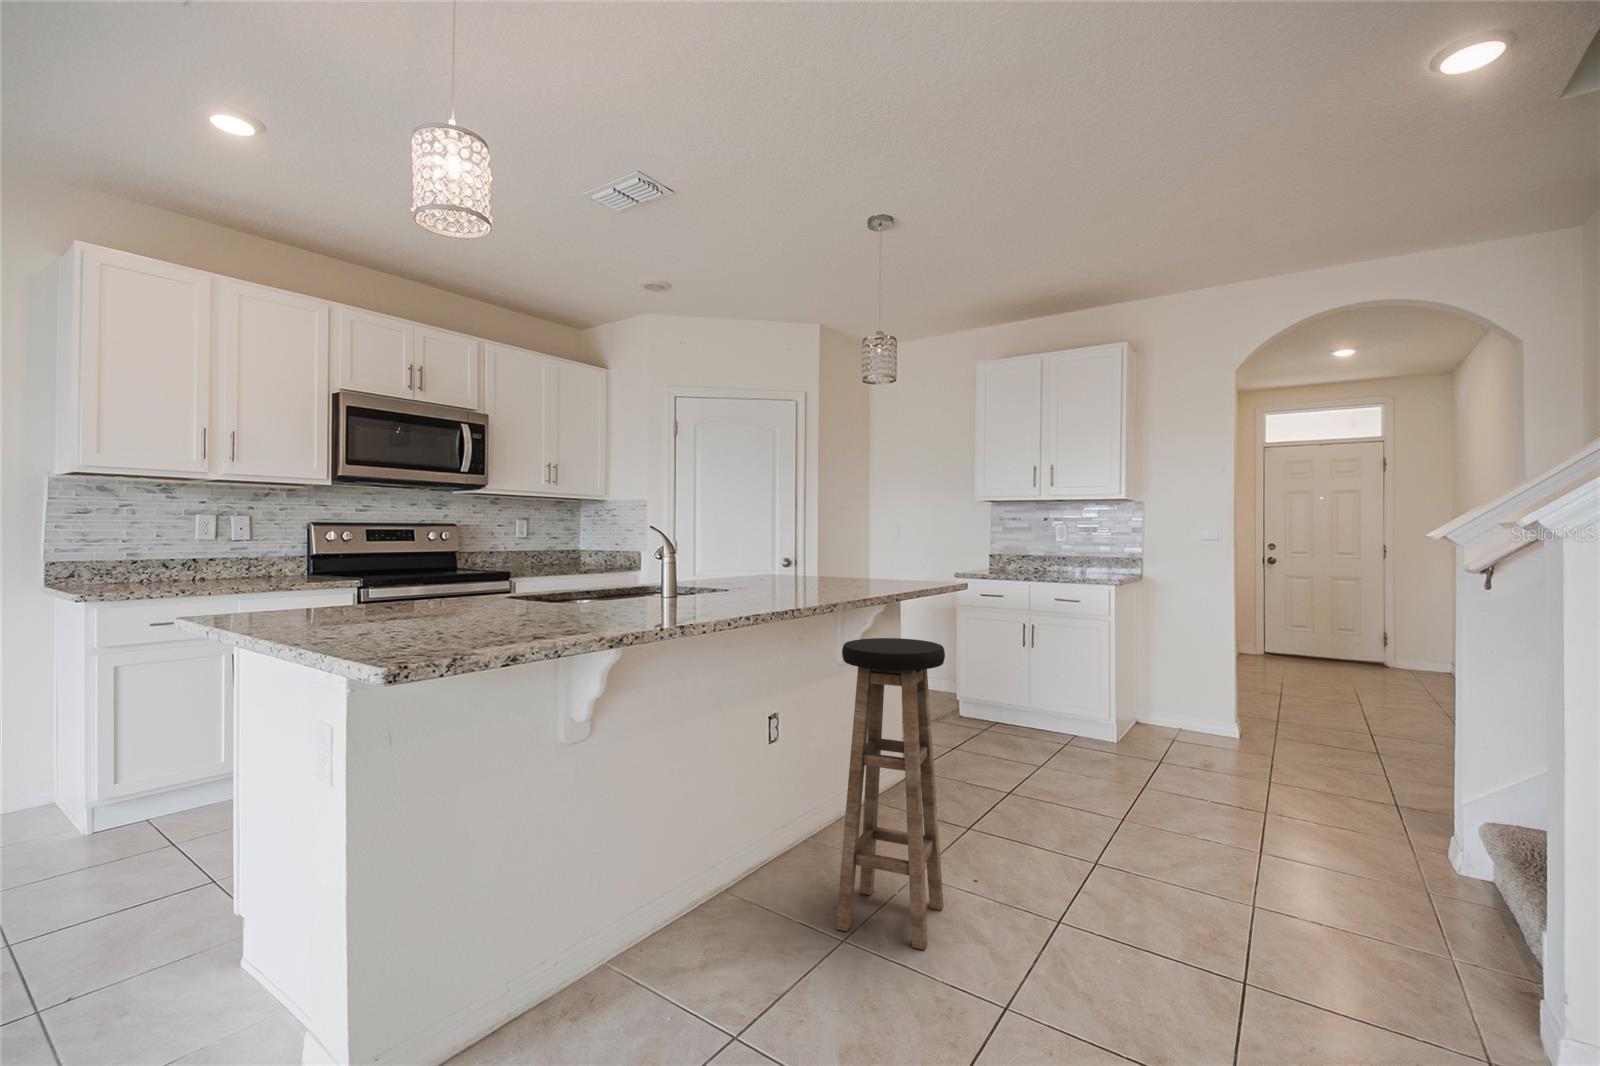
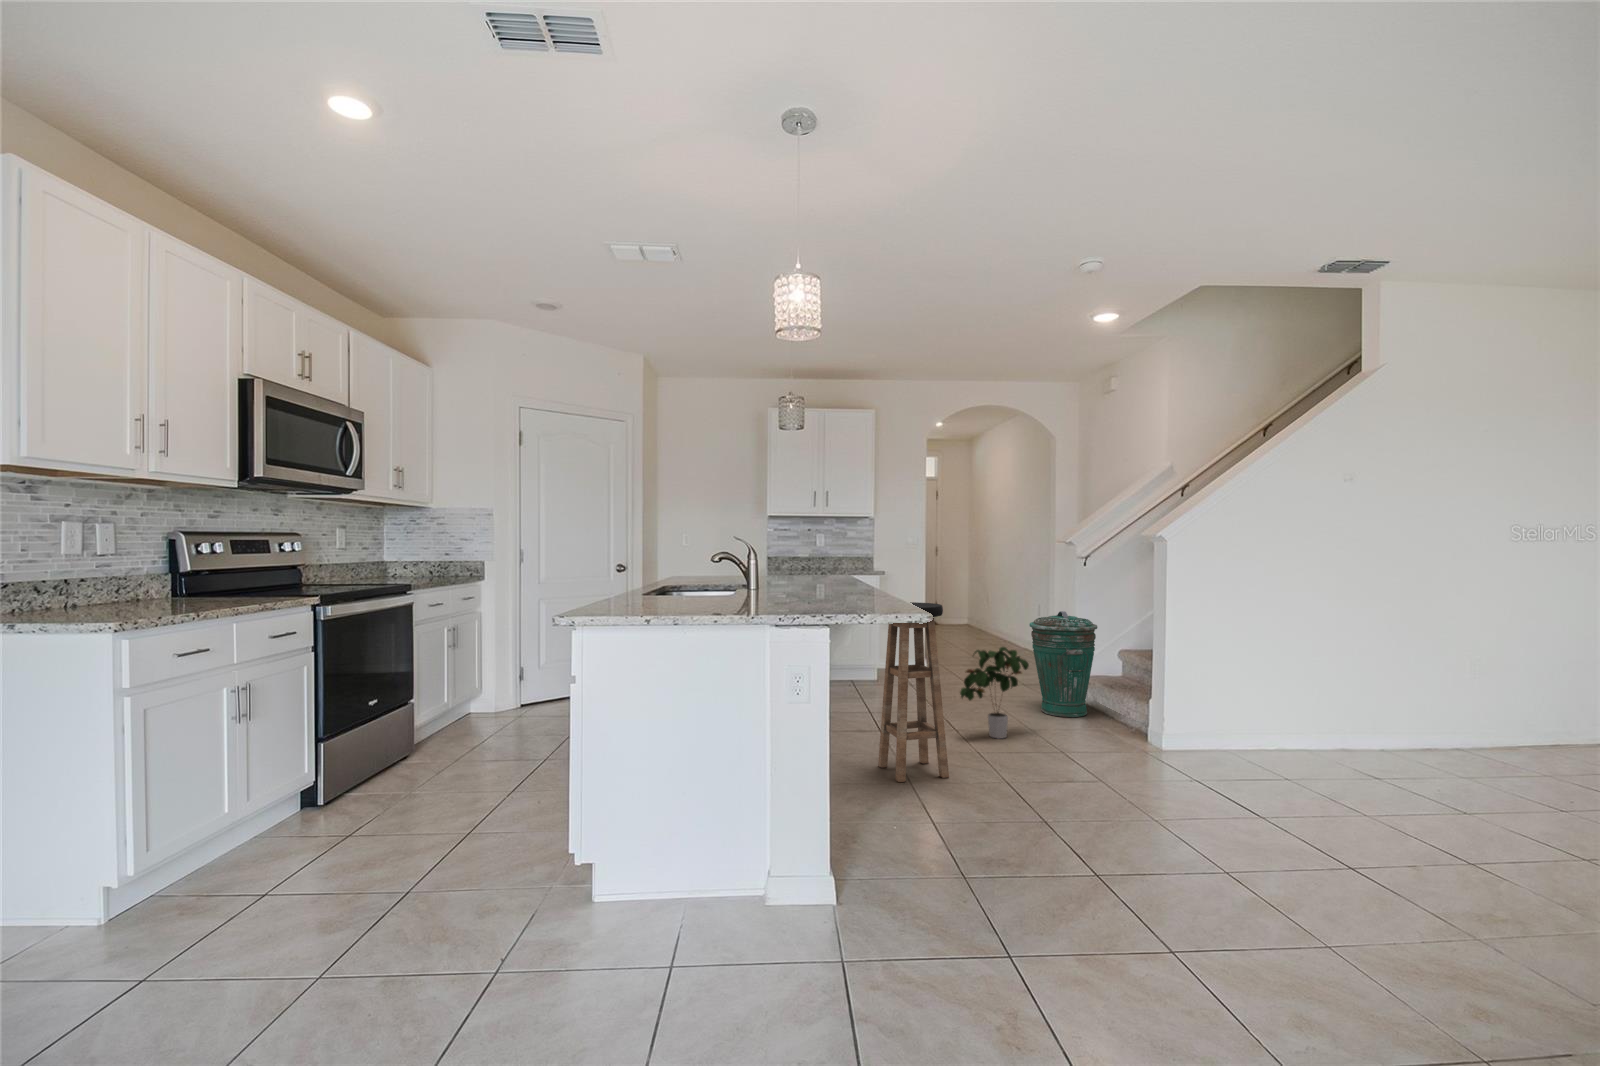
trash can: none [1311,685,1478,909] -> present [1029,611,1097,717]
potted plant: none [1070,734,1236,906] -> present [960,647,1029,738]

